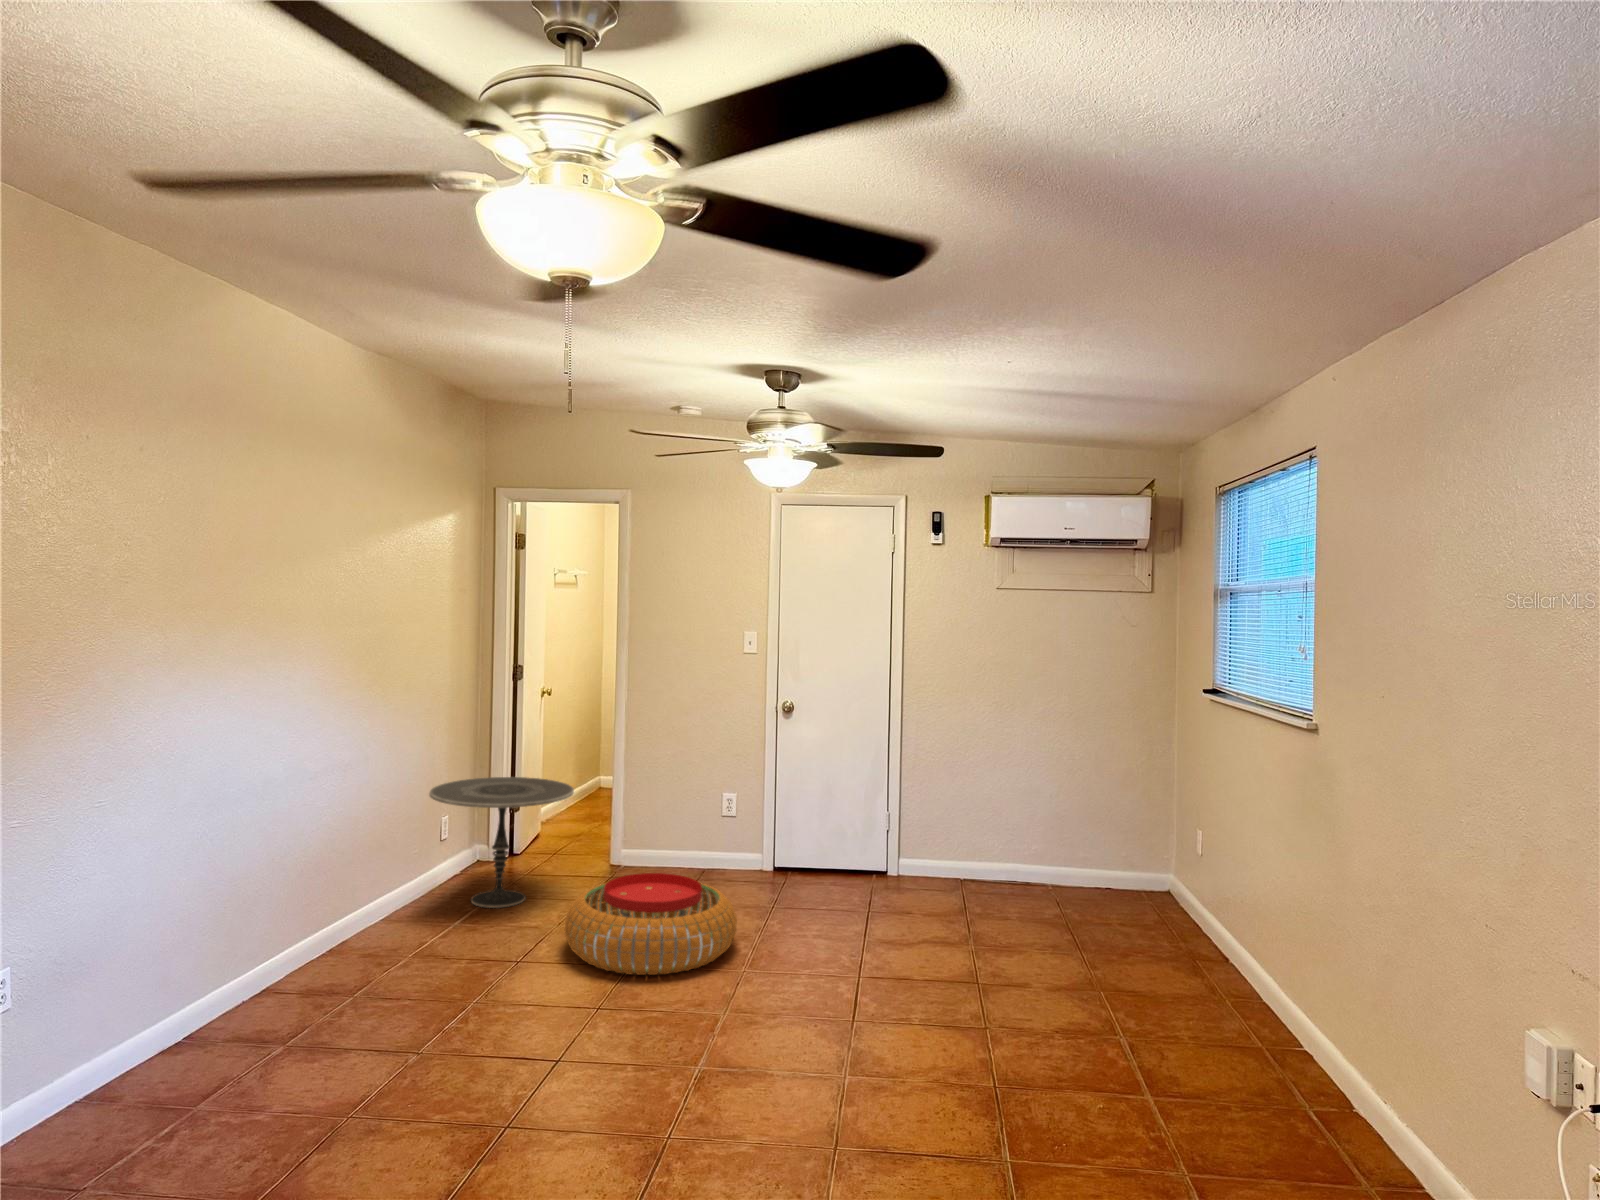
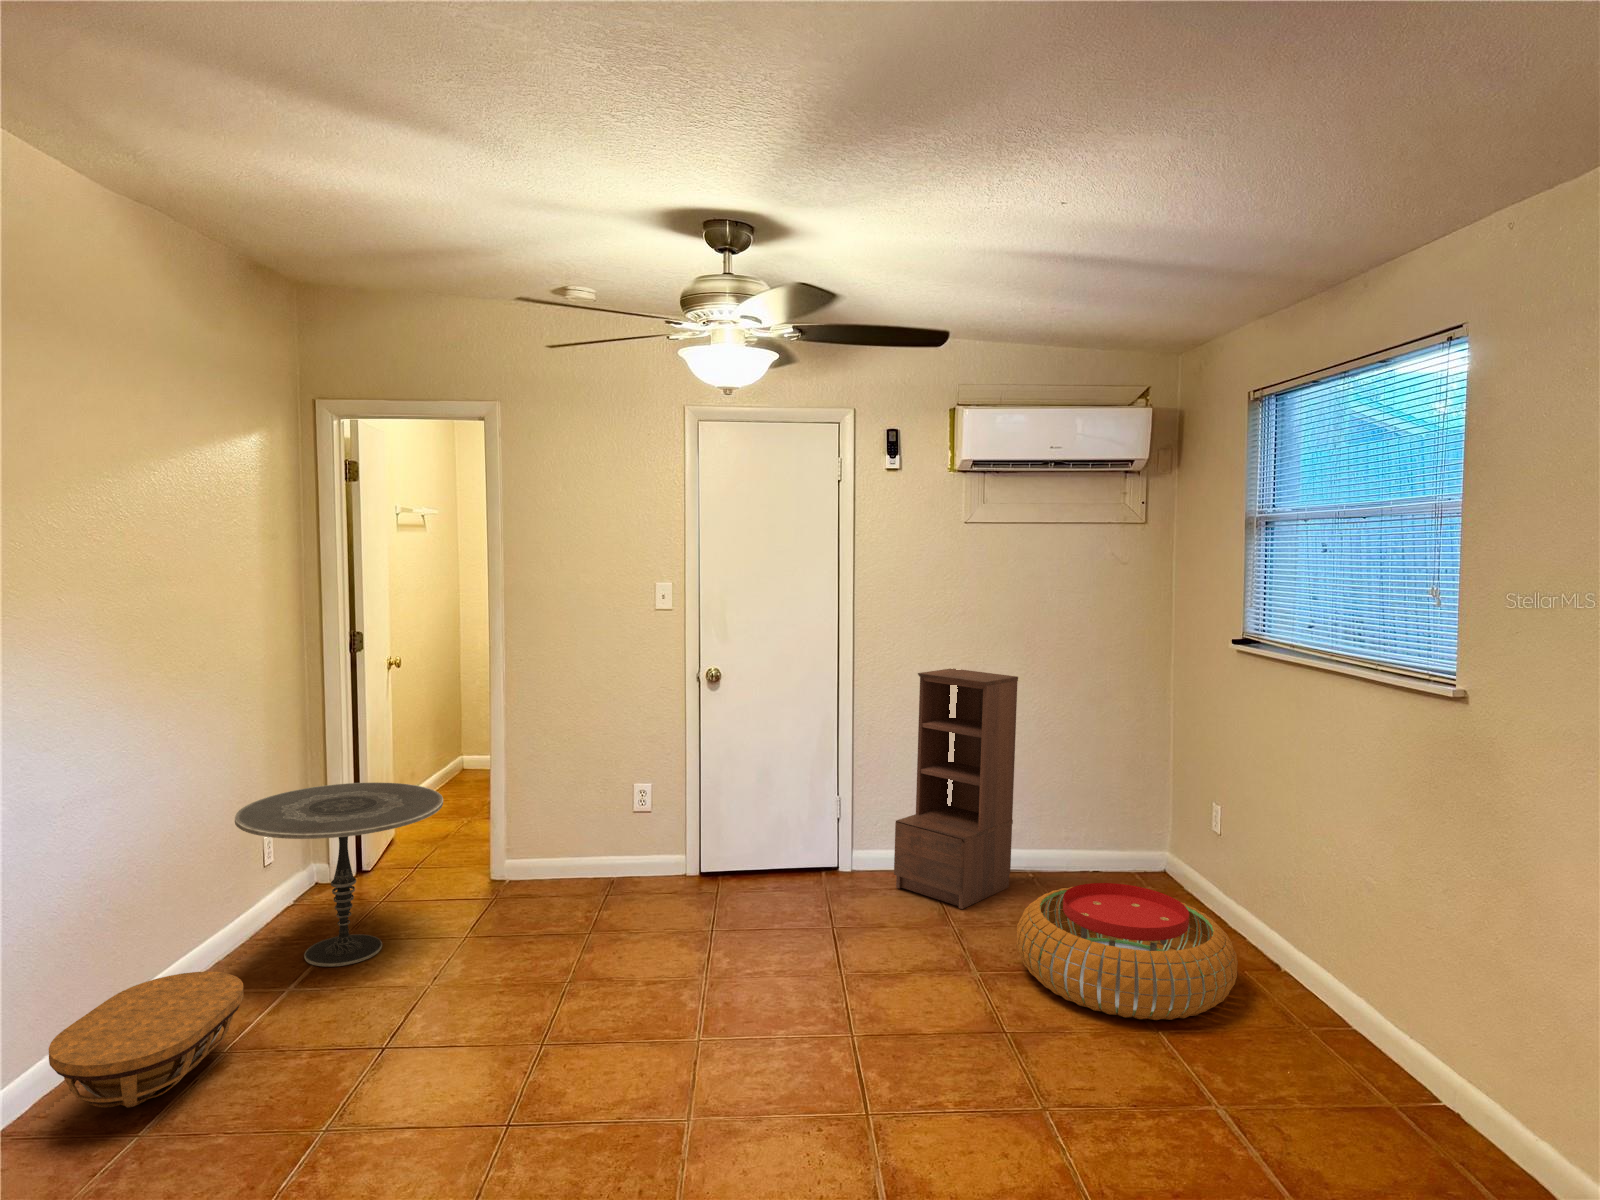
bookshelf: none [928,710,1035,907] -> present [894,668,1018,909]
pouf: present [565,873,737,975] -> present [1017,883,1238,1020]
basket: none [314,893,432,971] -> present [49,972,243,1107]

